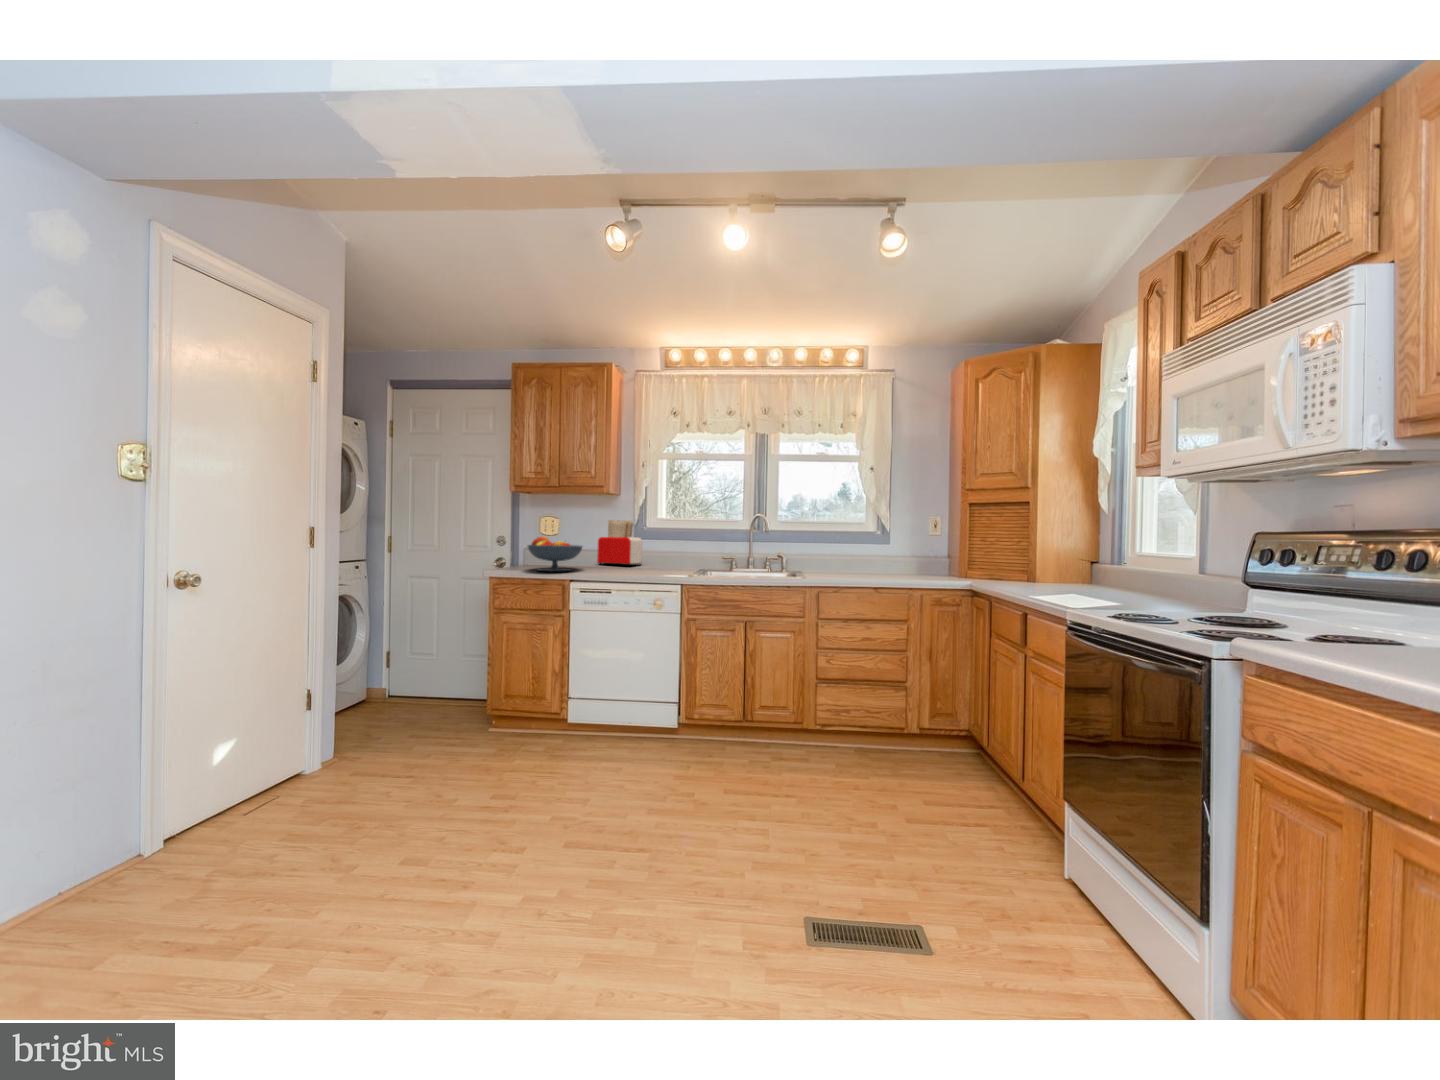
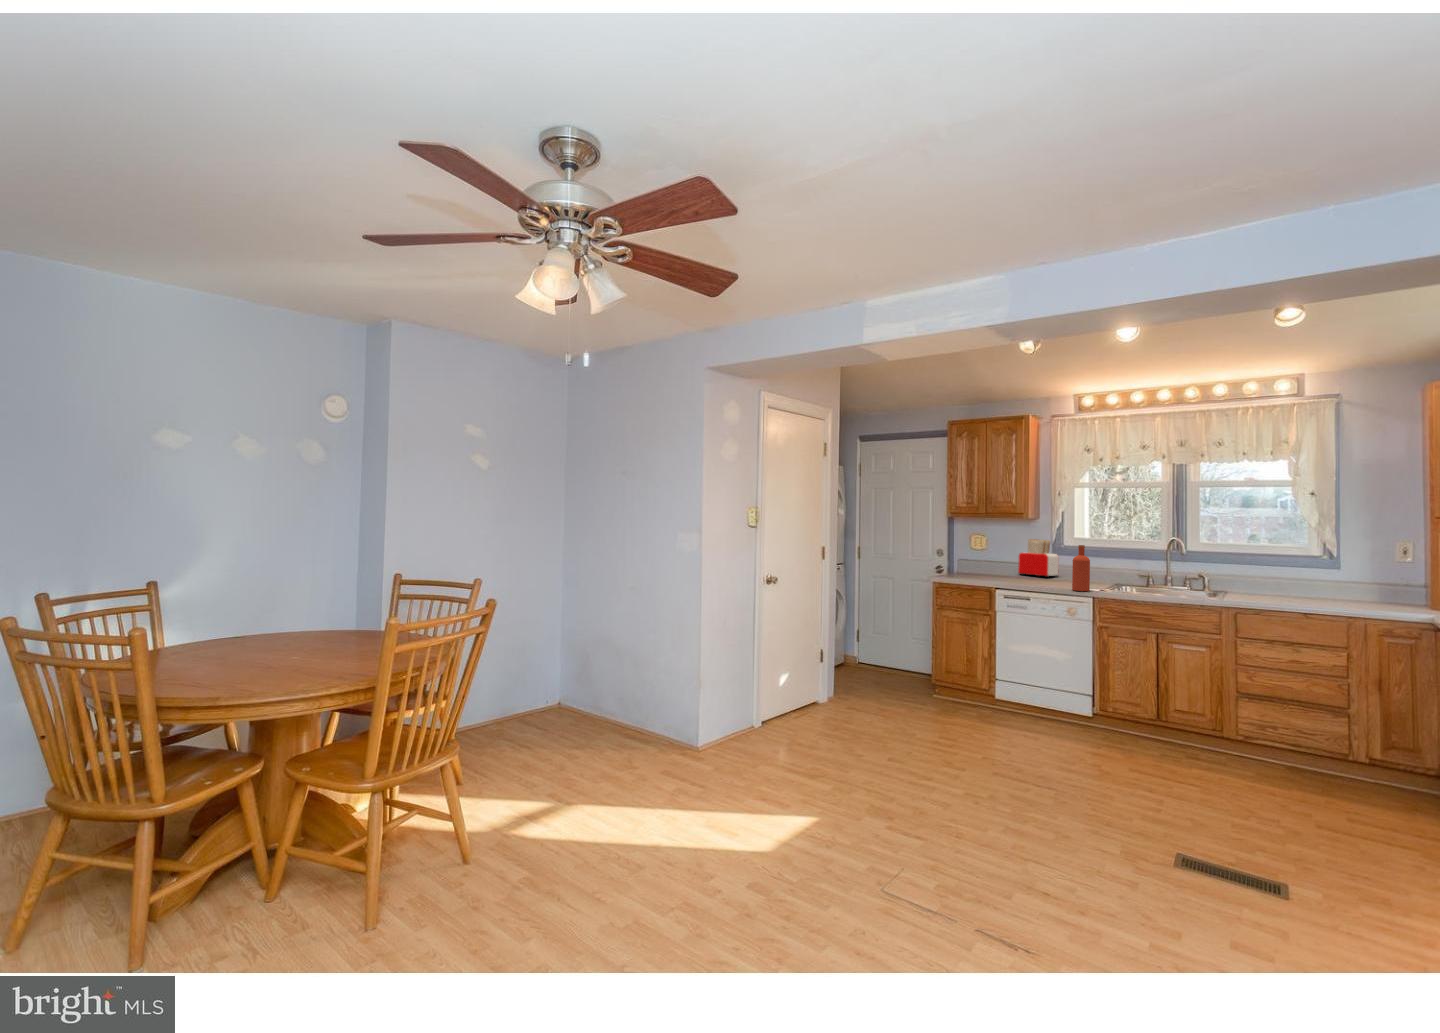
bottle: none [658,522,677,578] -> present [1072,545,1090,591]
fruit bowl: present [527,536,582,571] -> none [961,552,1006,580]

